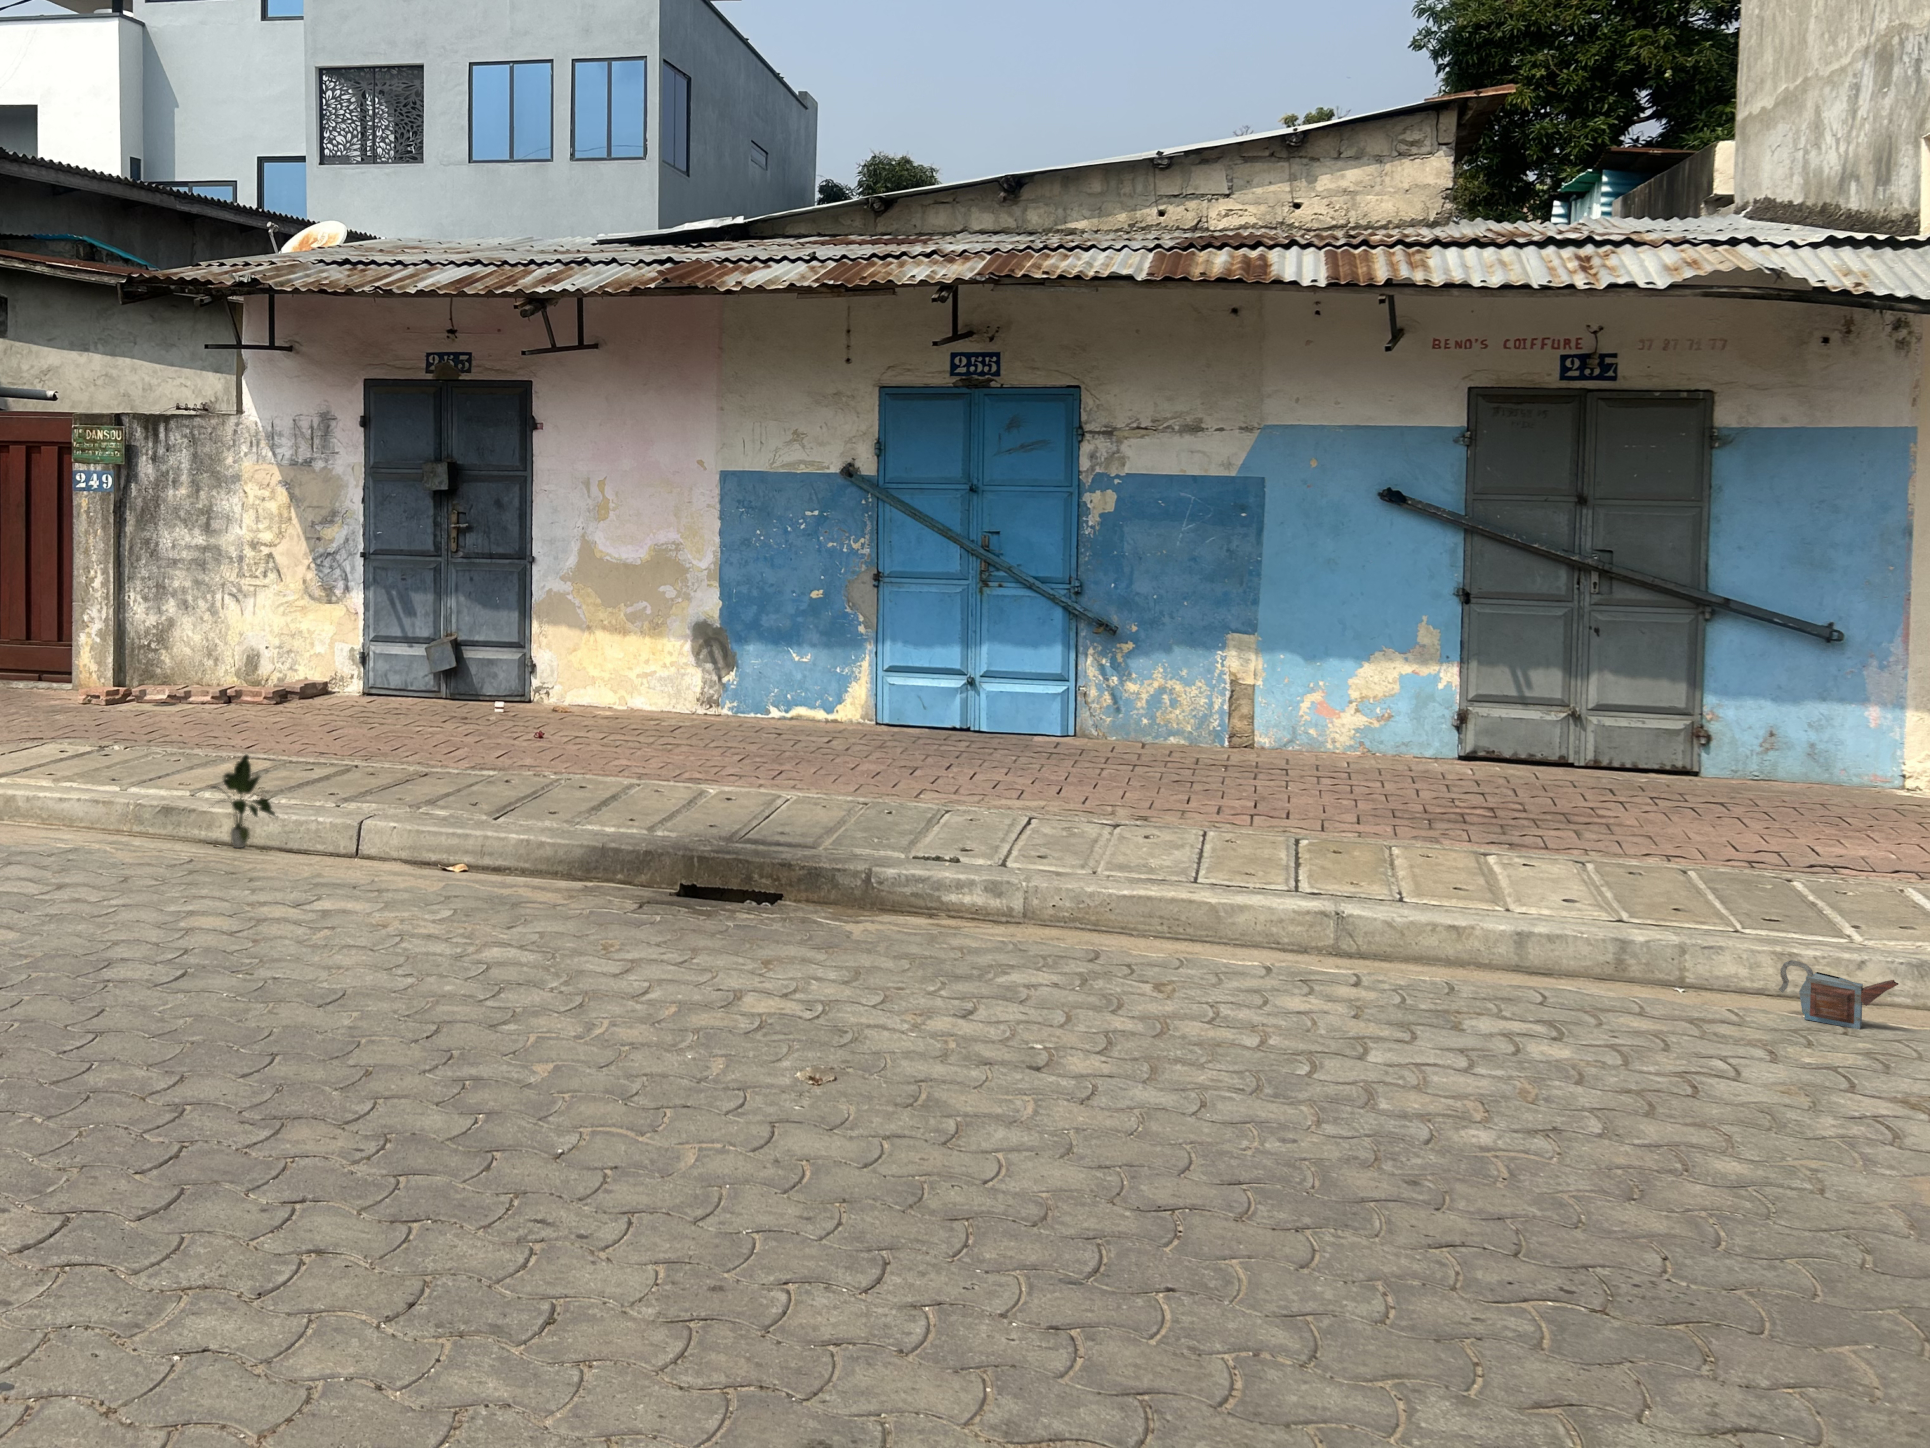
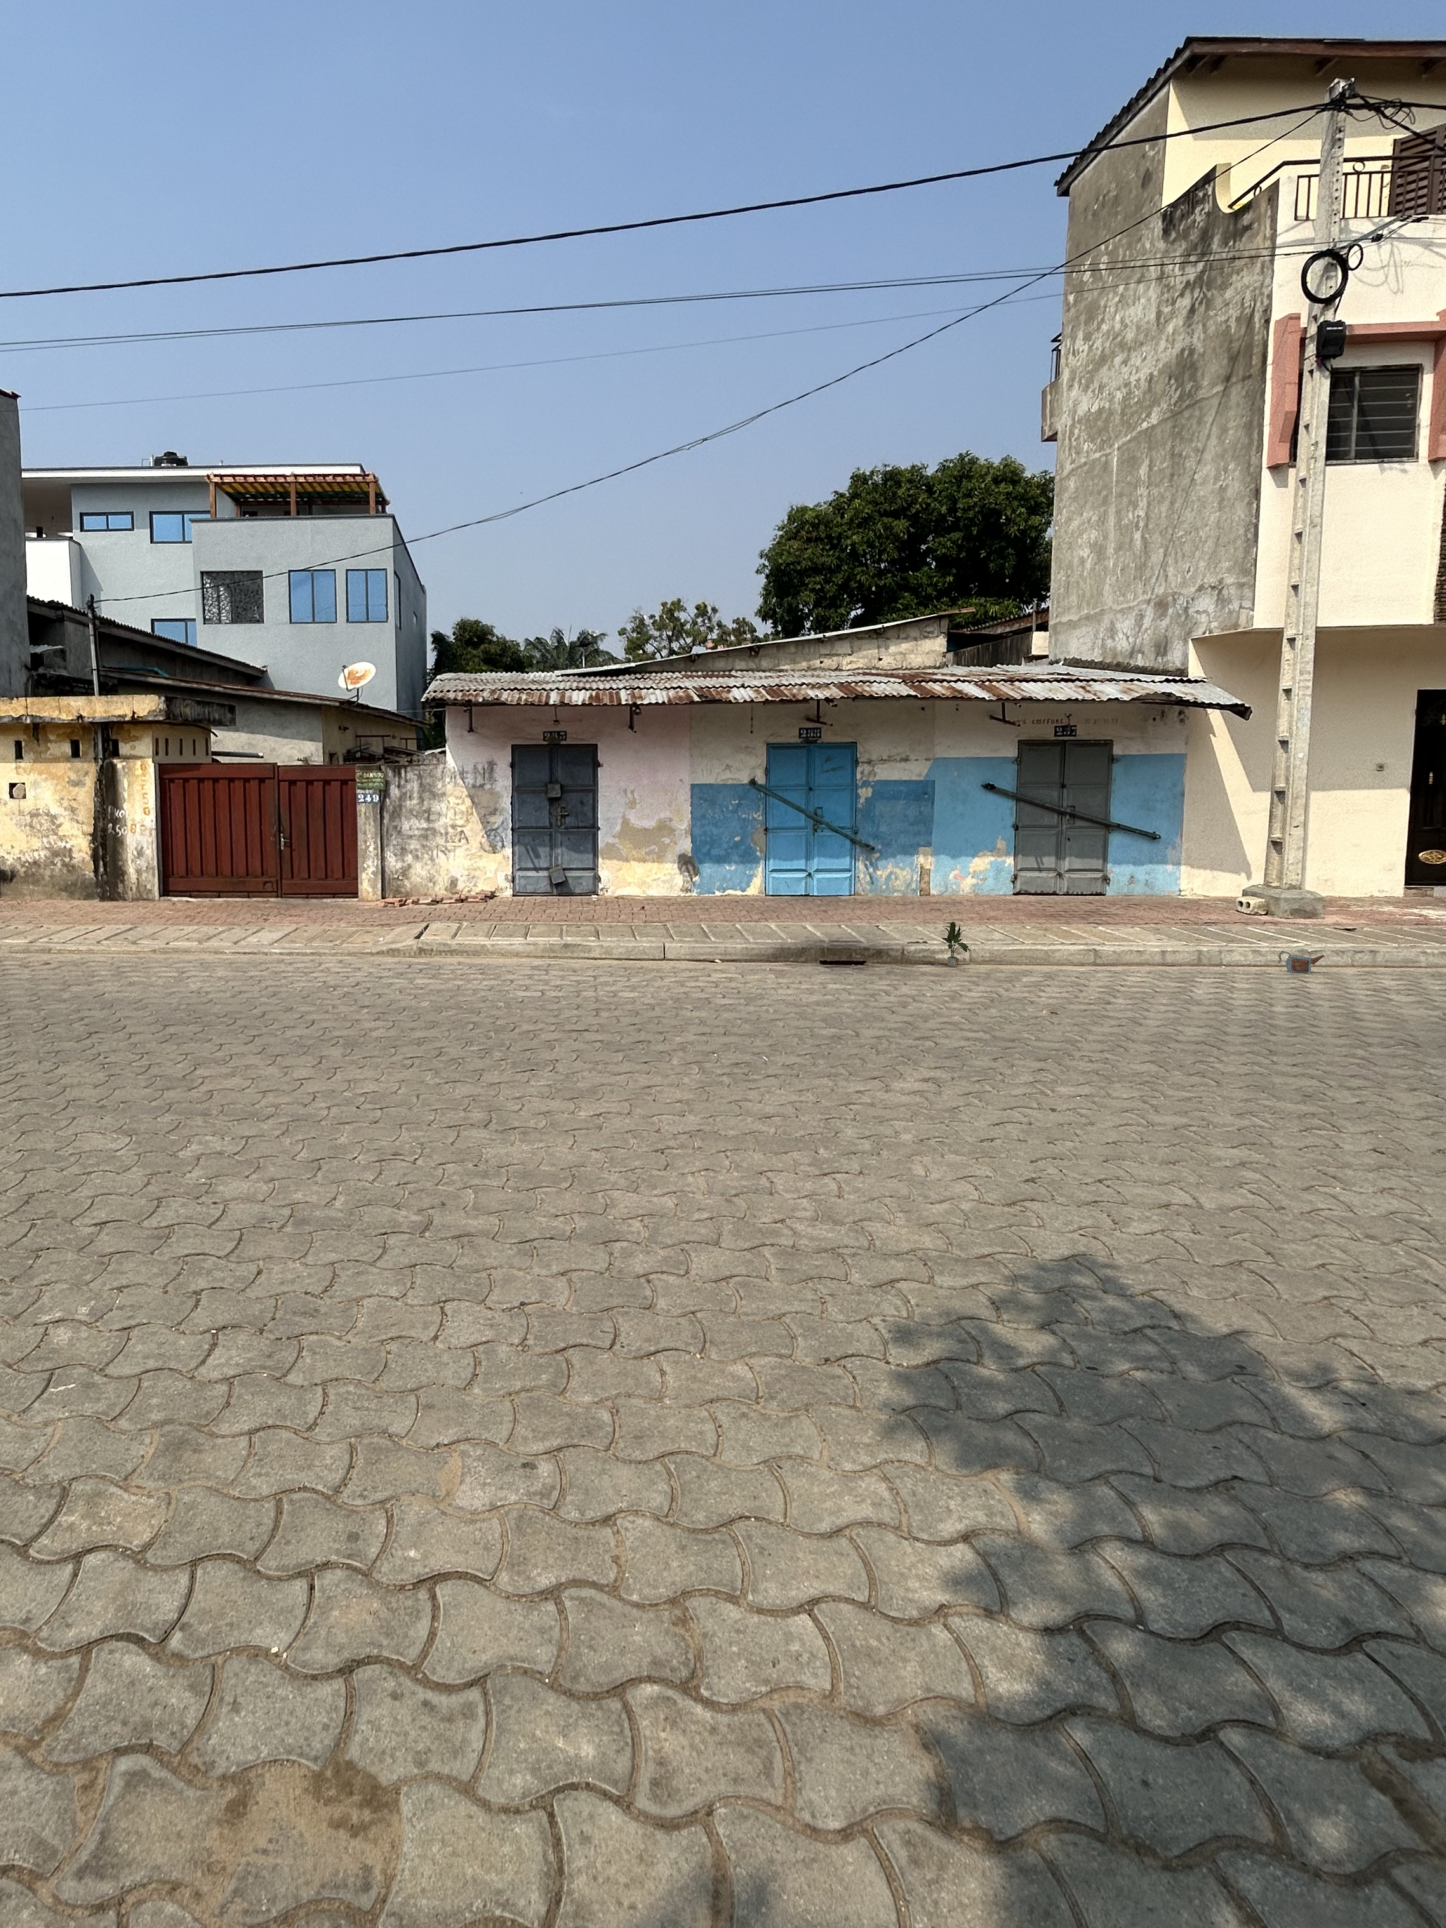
potted plant: present [211,754,276,848] -> present [942,922,971,967]

